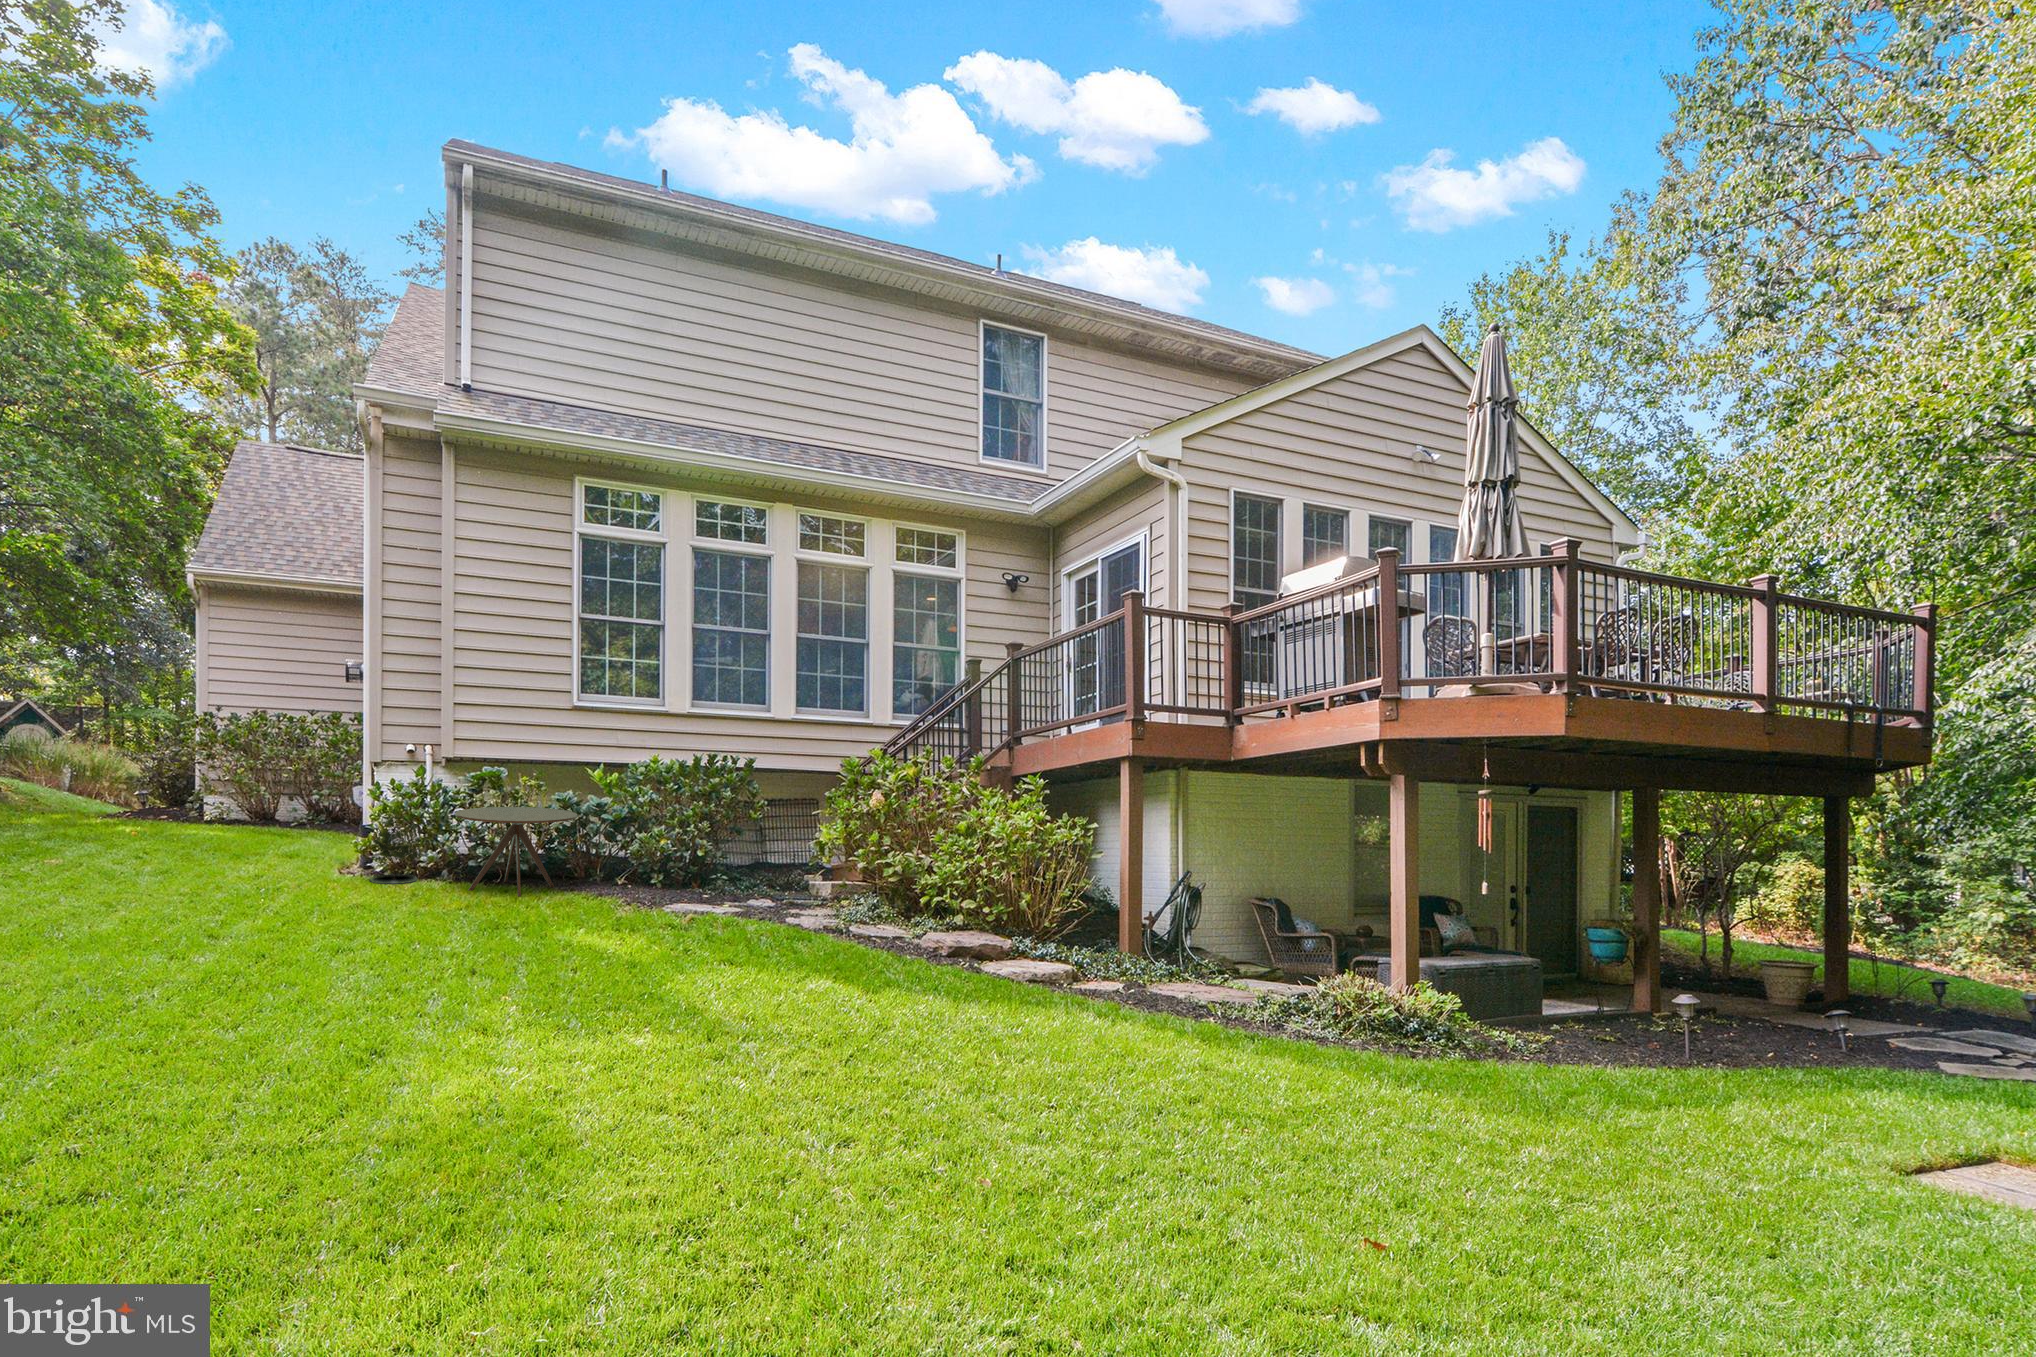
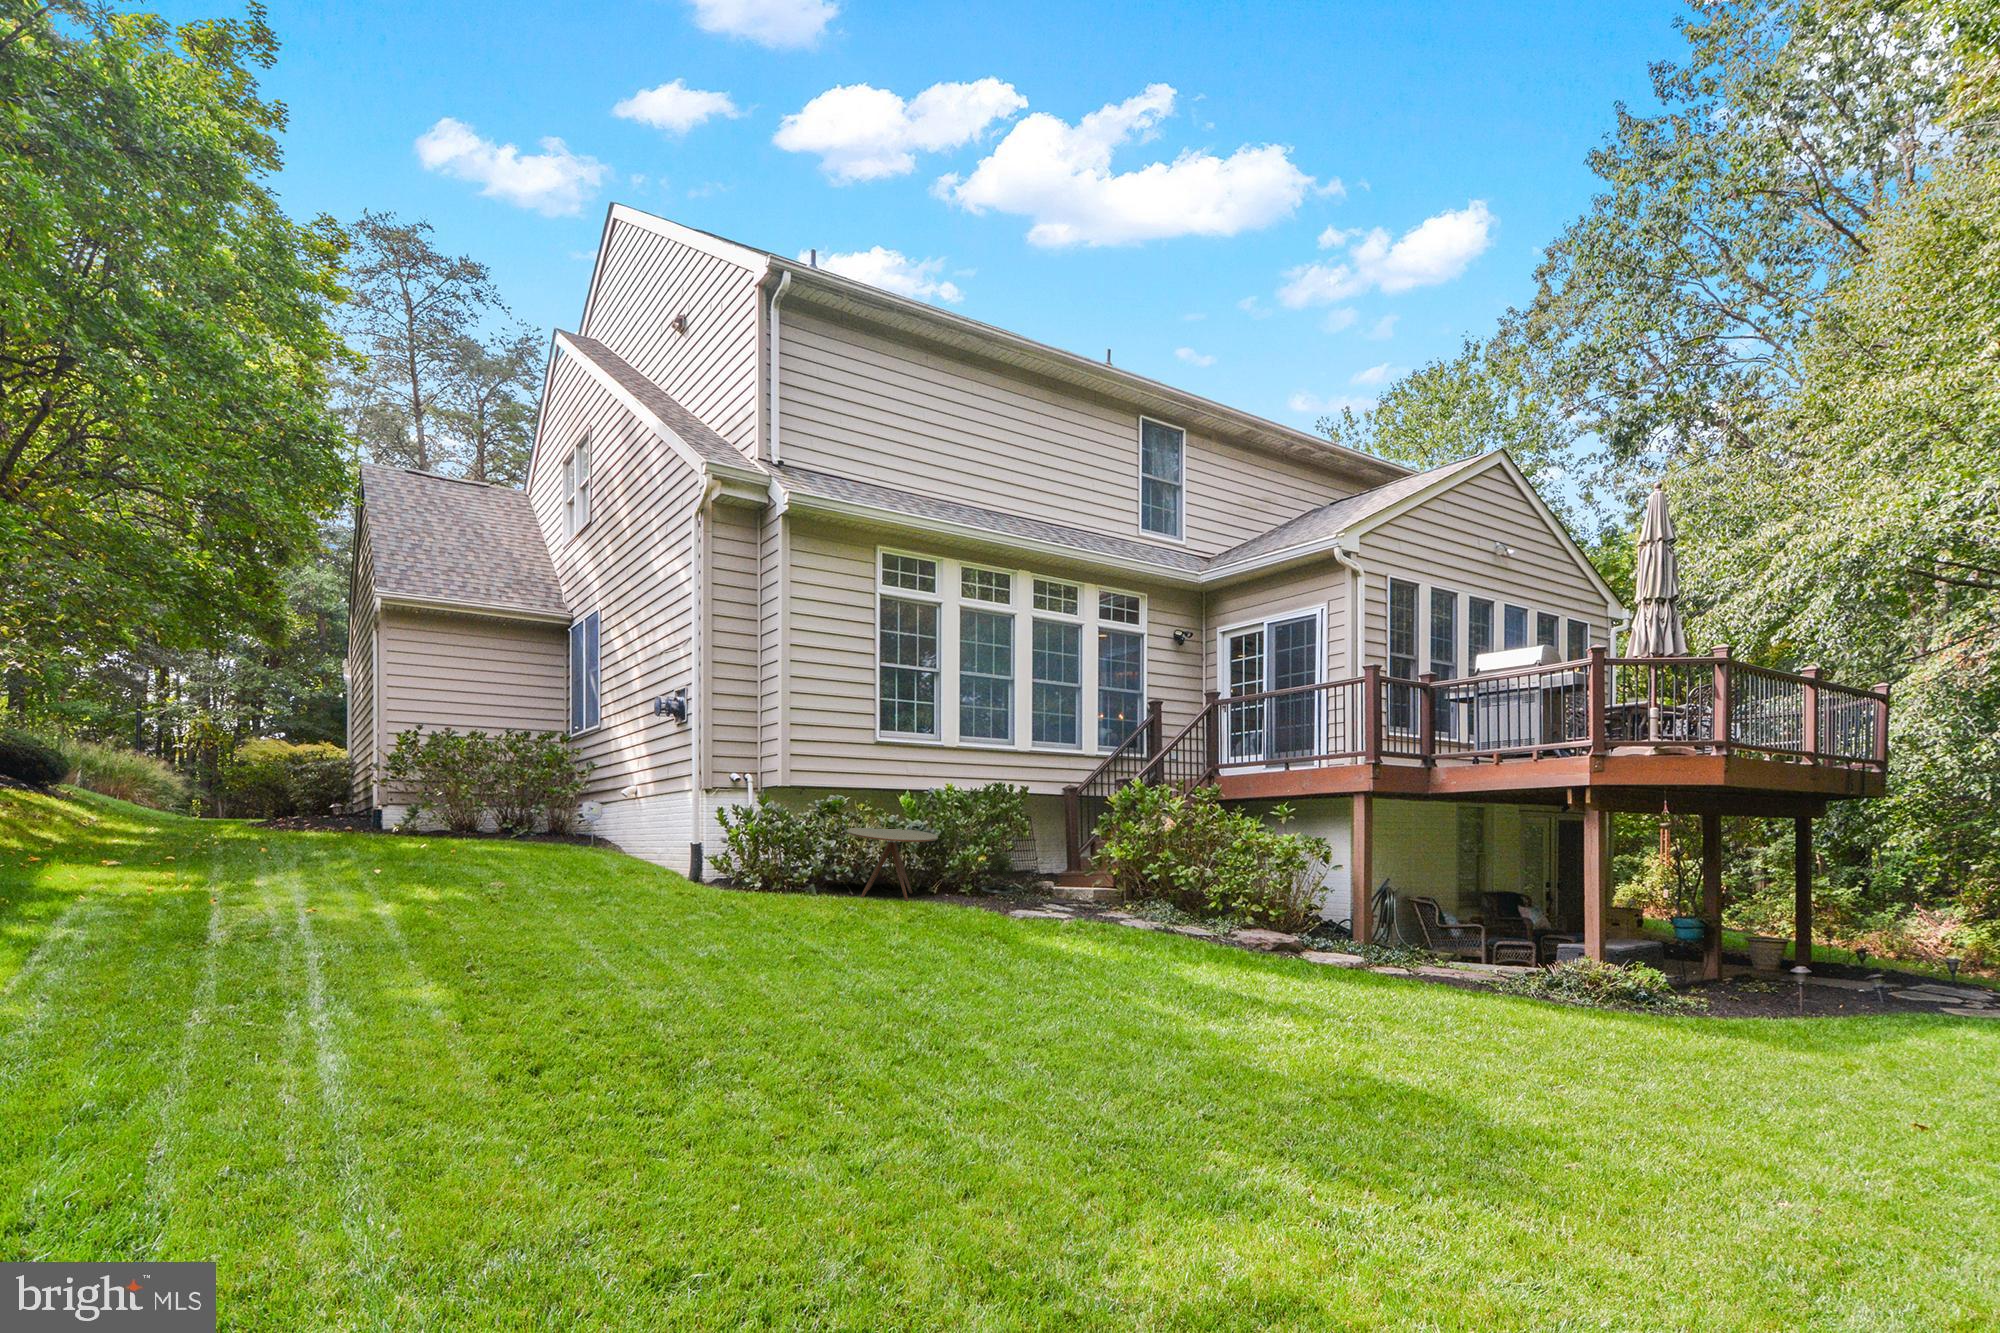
potted tree: present [371,810,420,884] -> present [983,841,1015,894]

